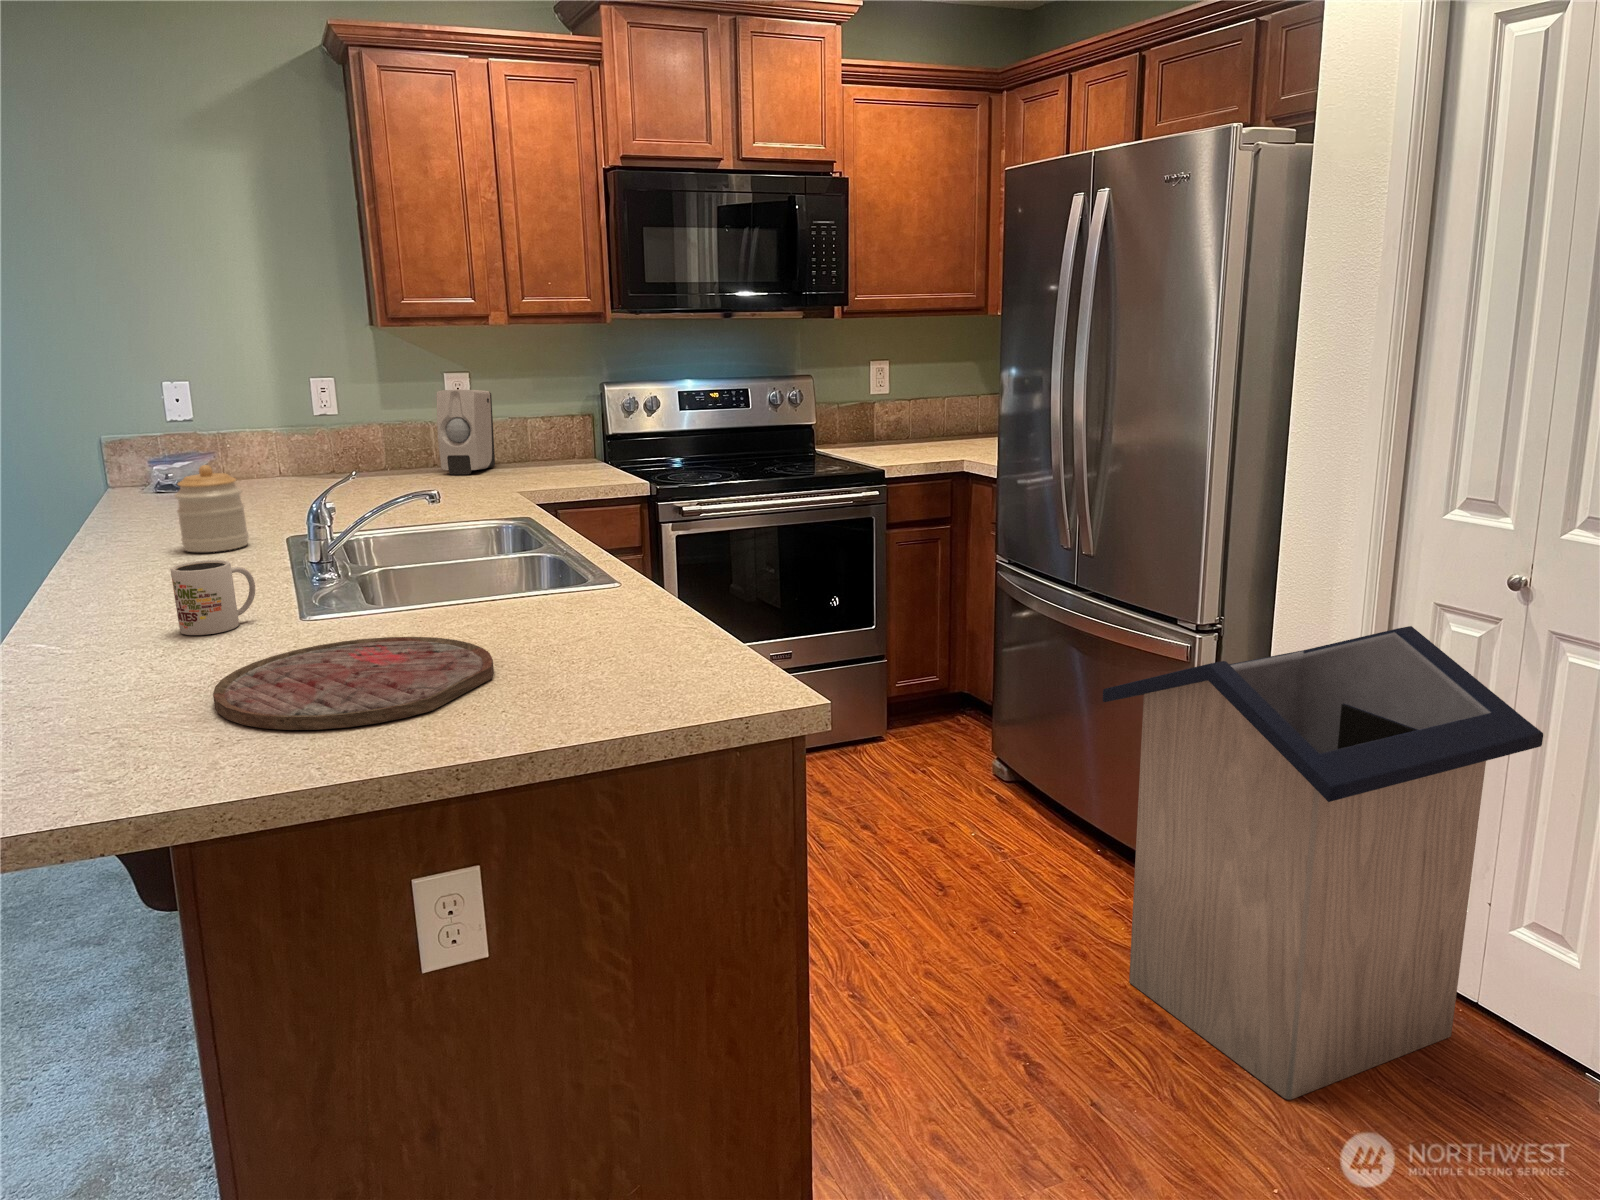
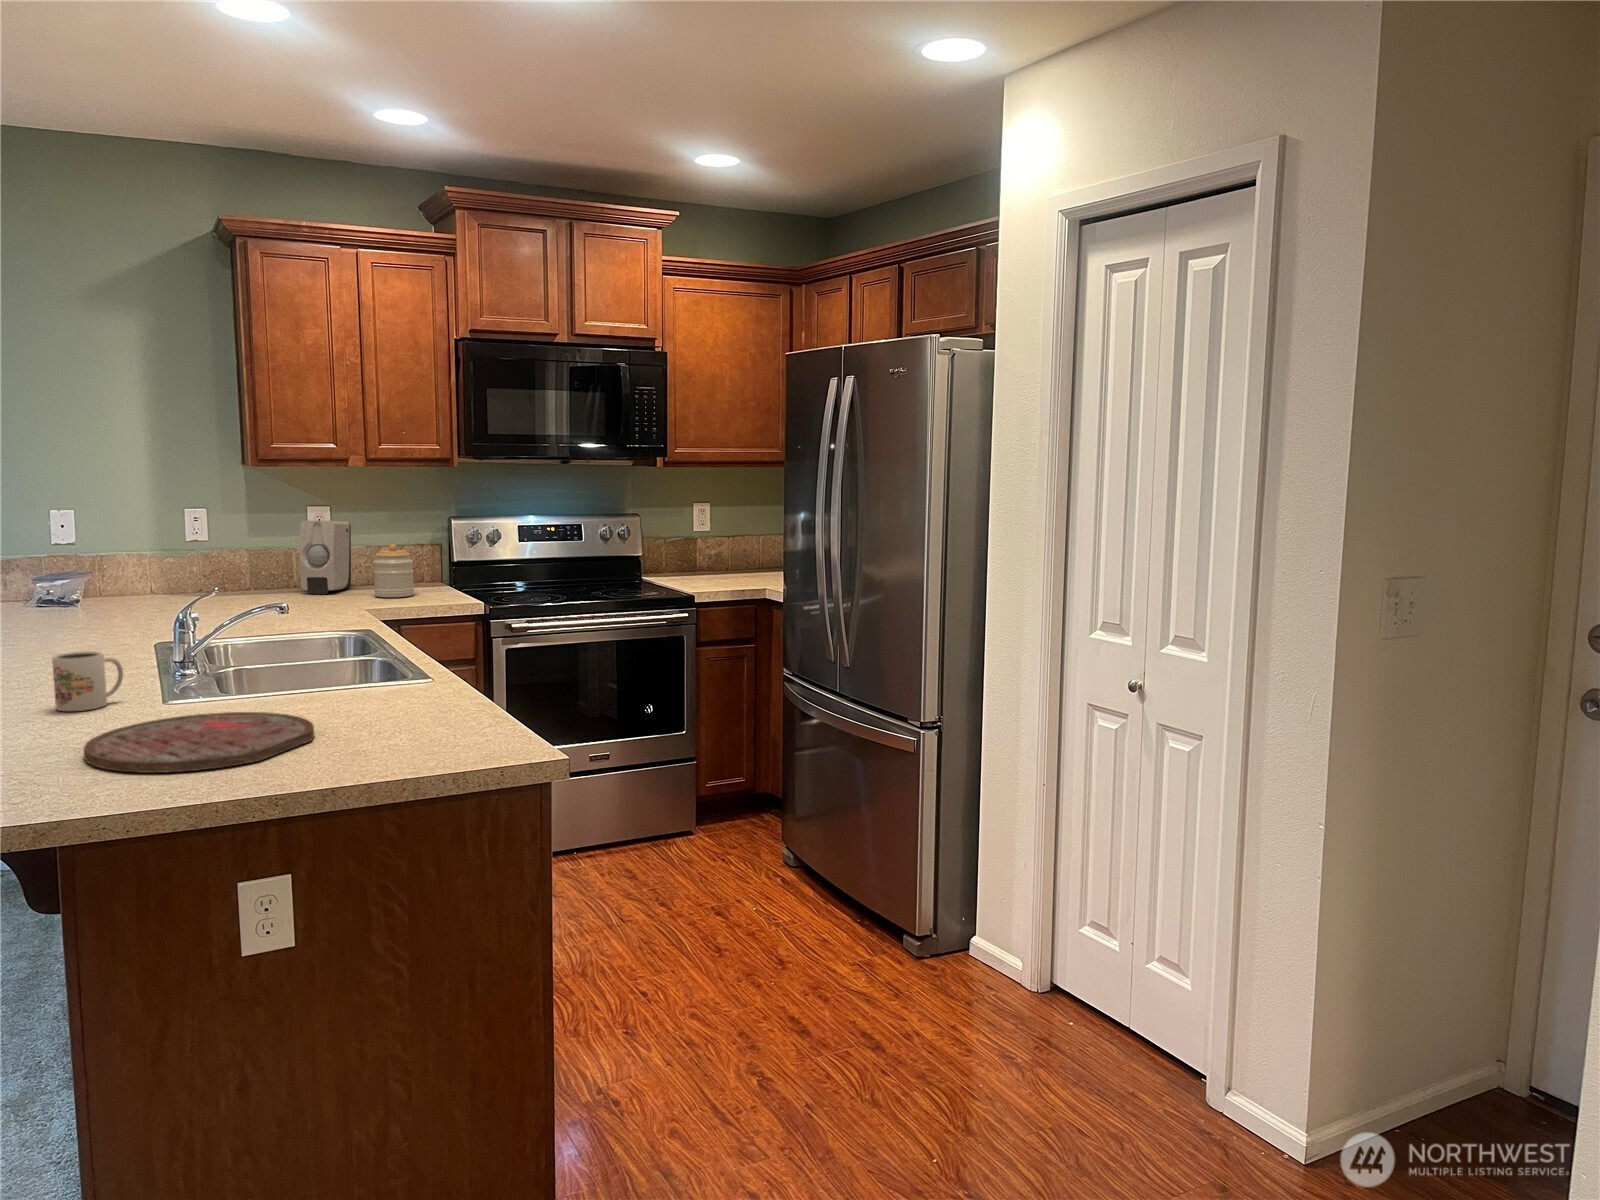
jar: present [175,465,249,552] -> present [373,544,414,597]
trash can: present [1103,626,1543,1100] -> none [833,721,1151,1098]

